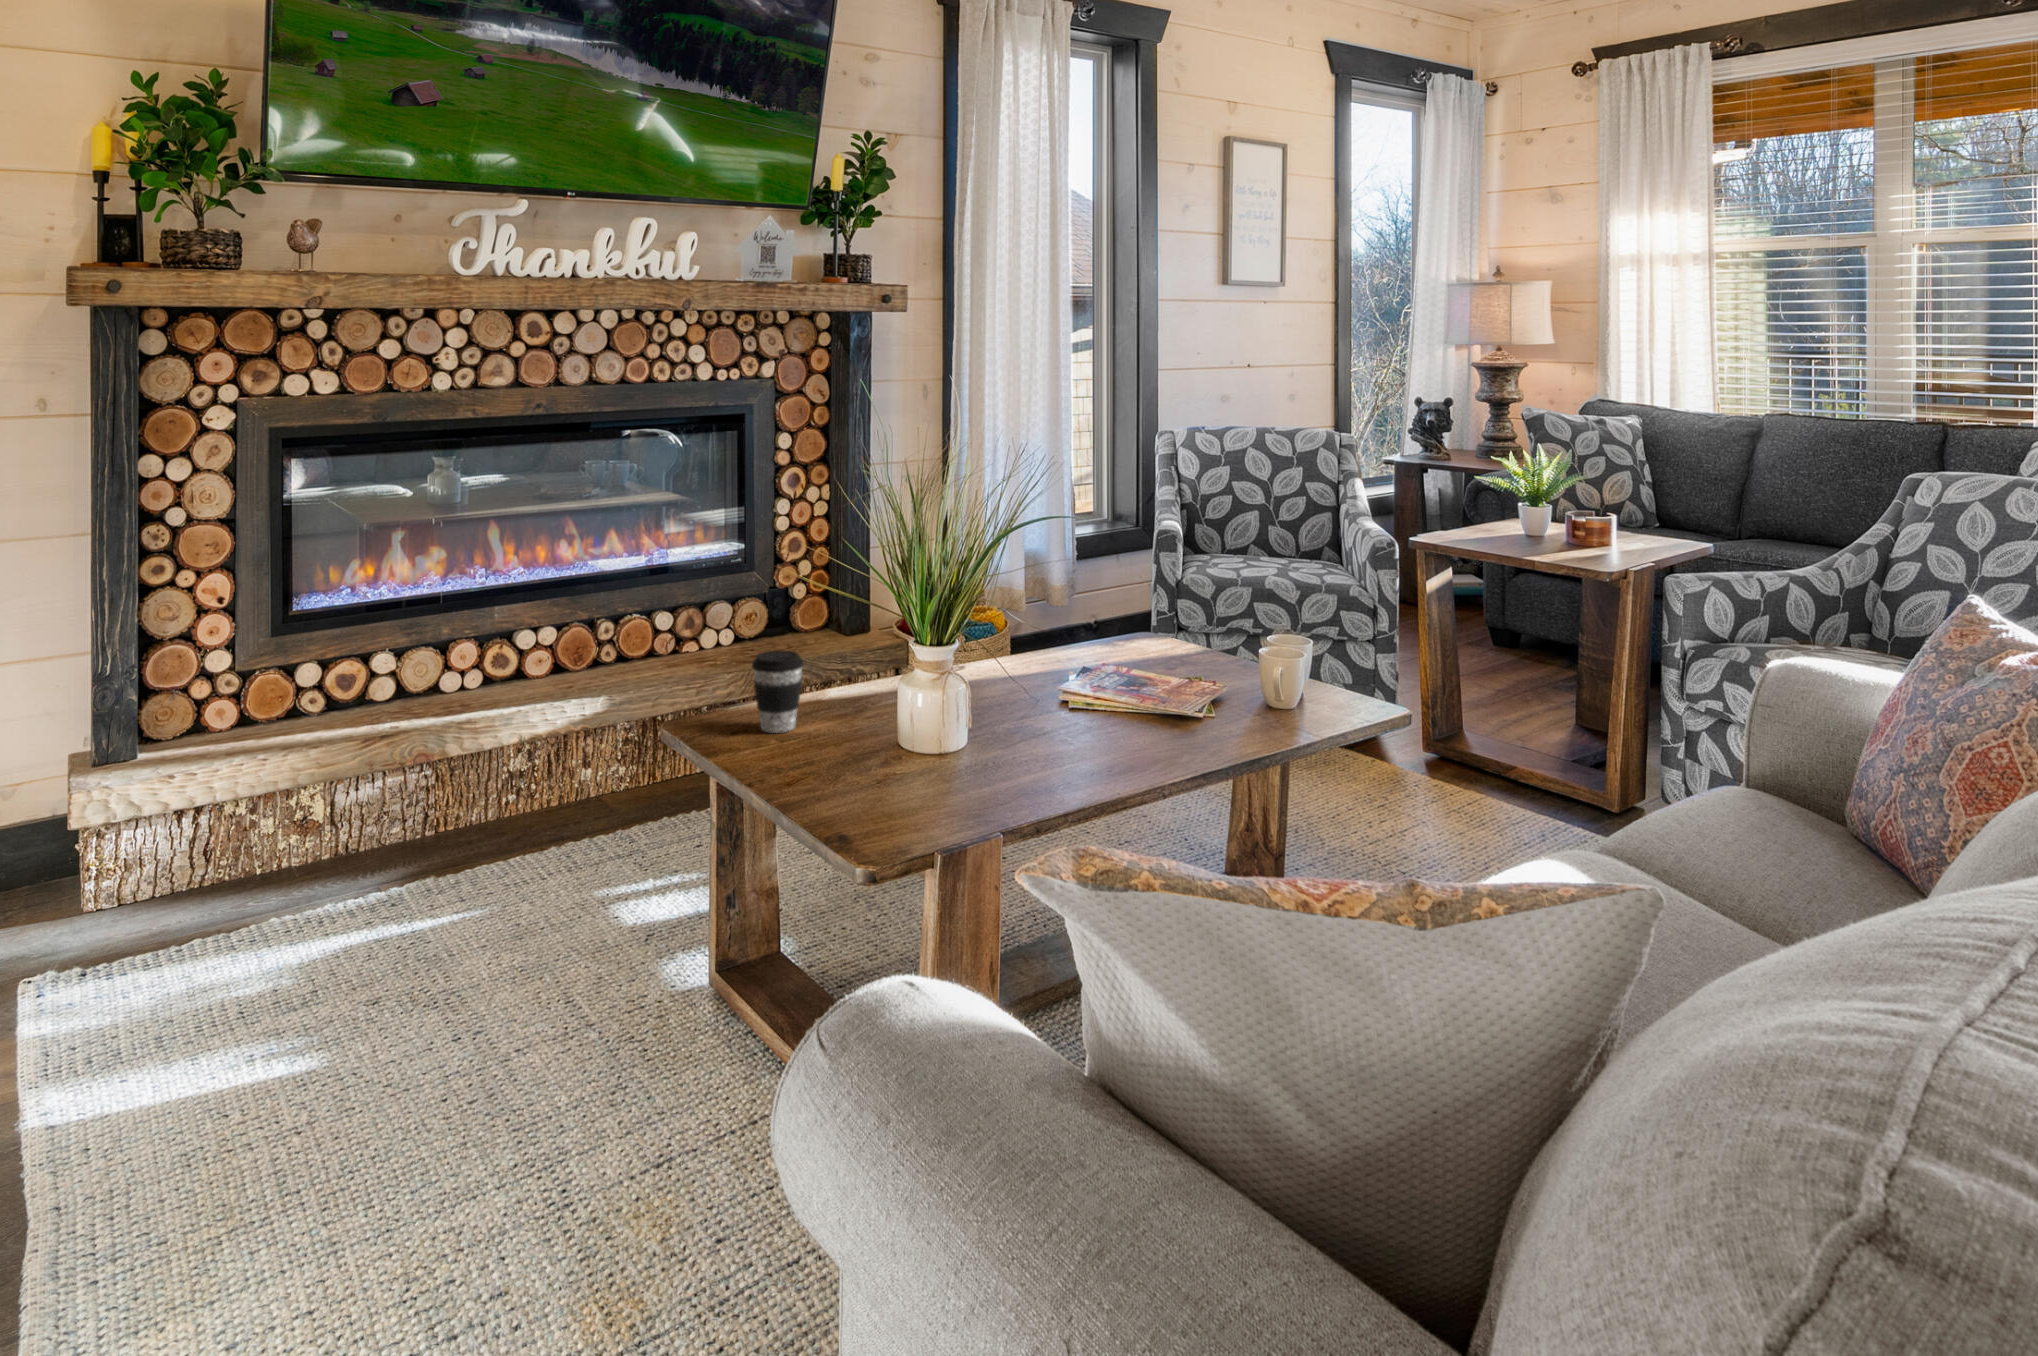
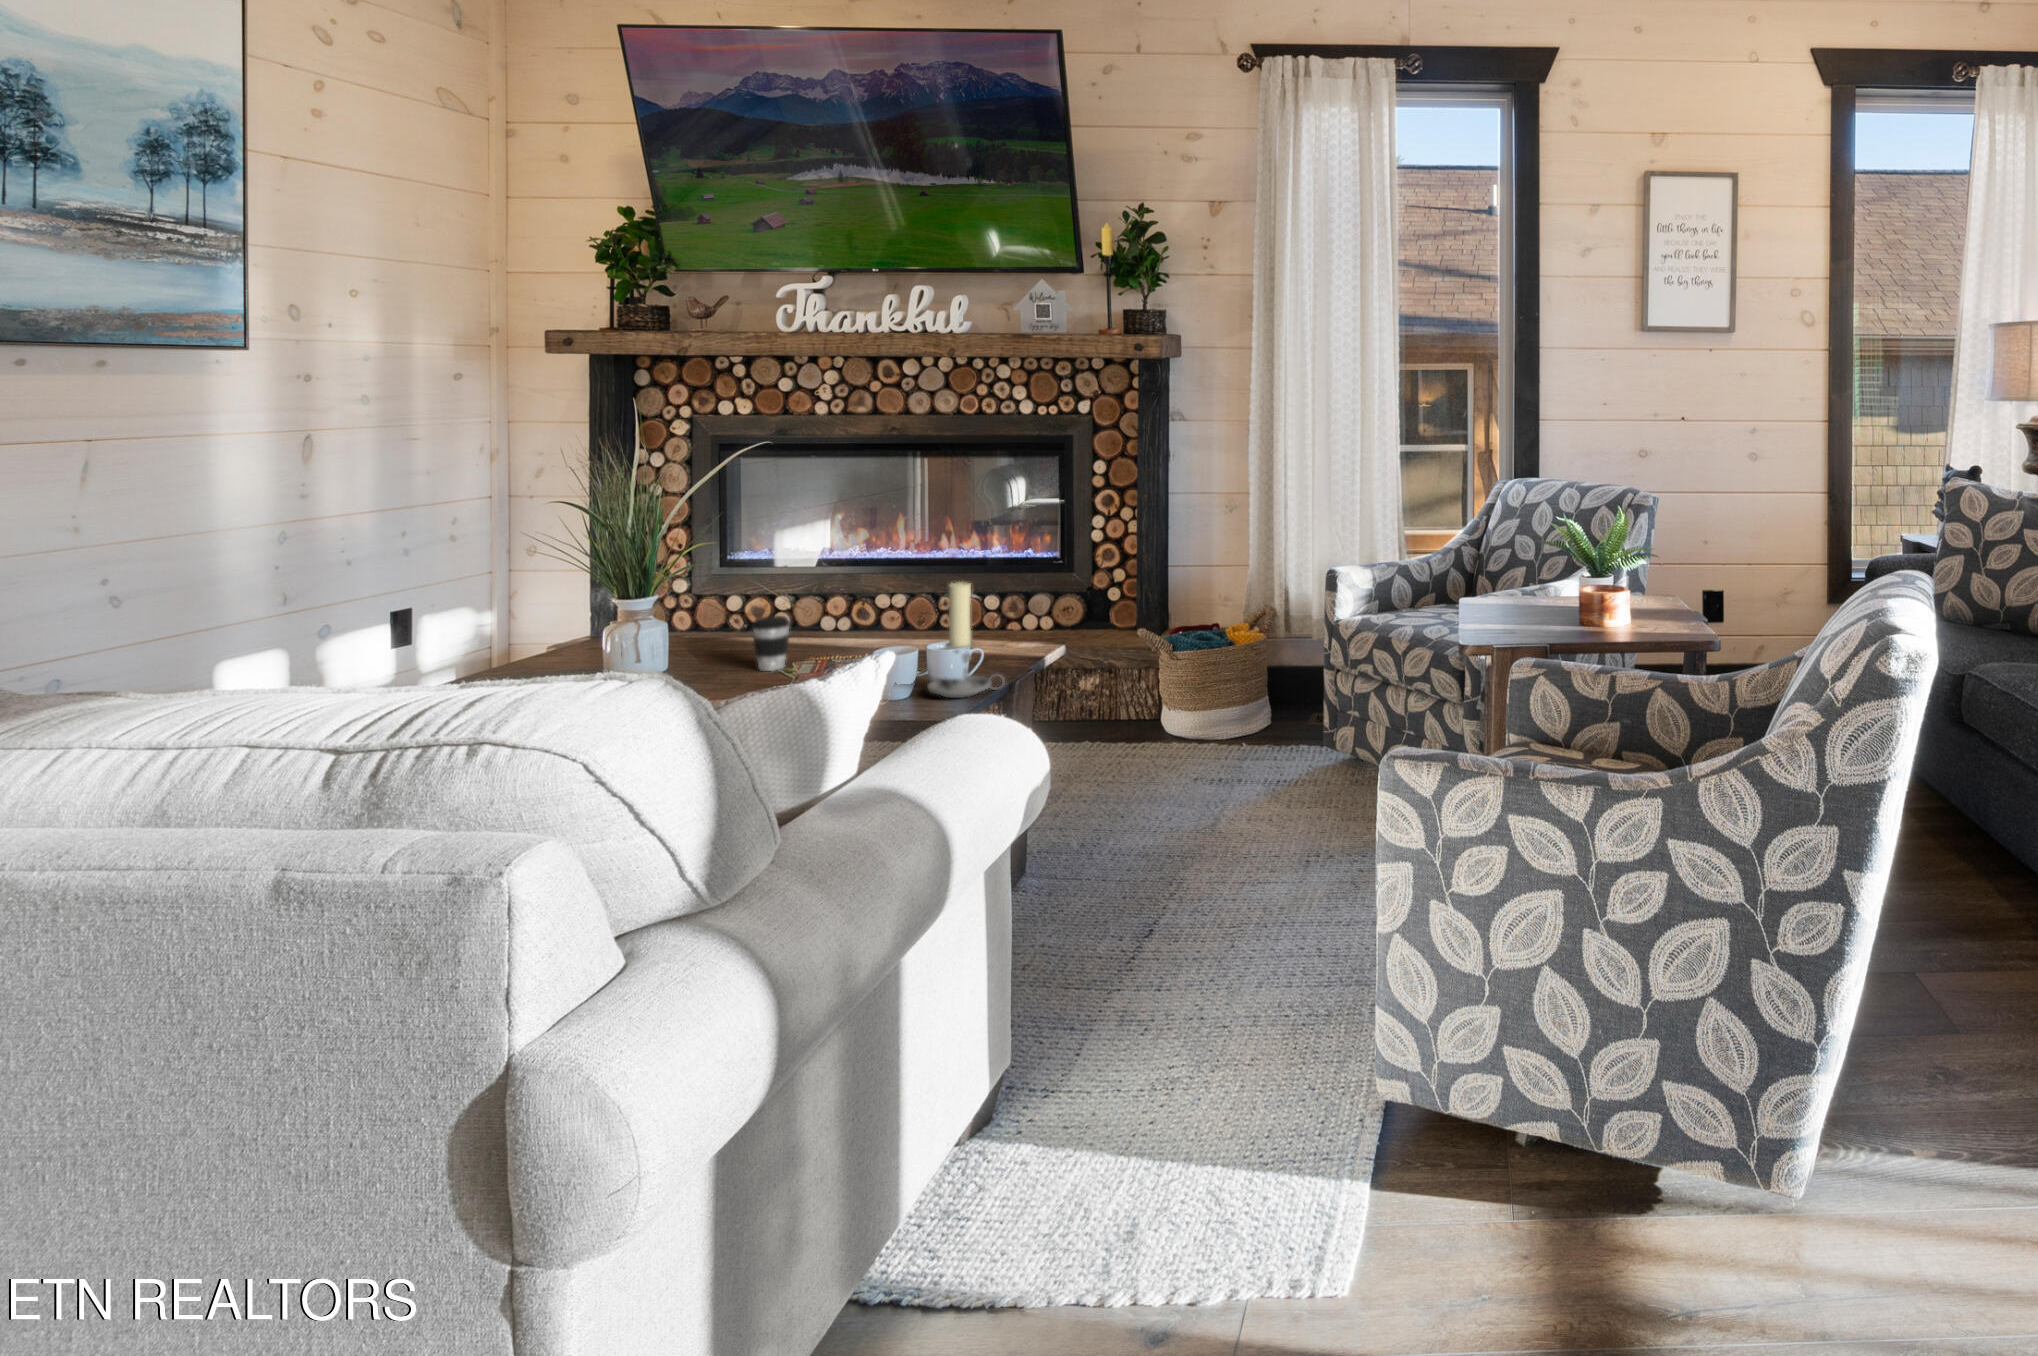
candle holder: none [1058,563,1138,718] -> present [928,582,1005,698]

